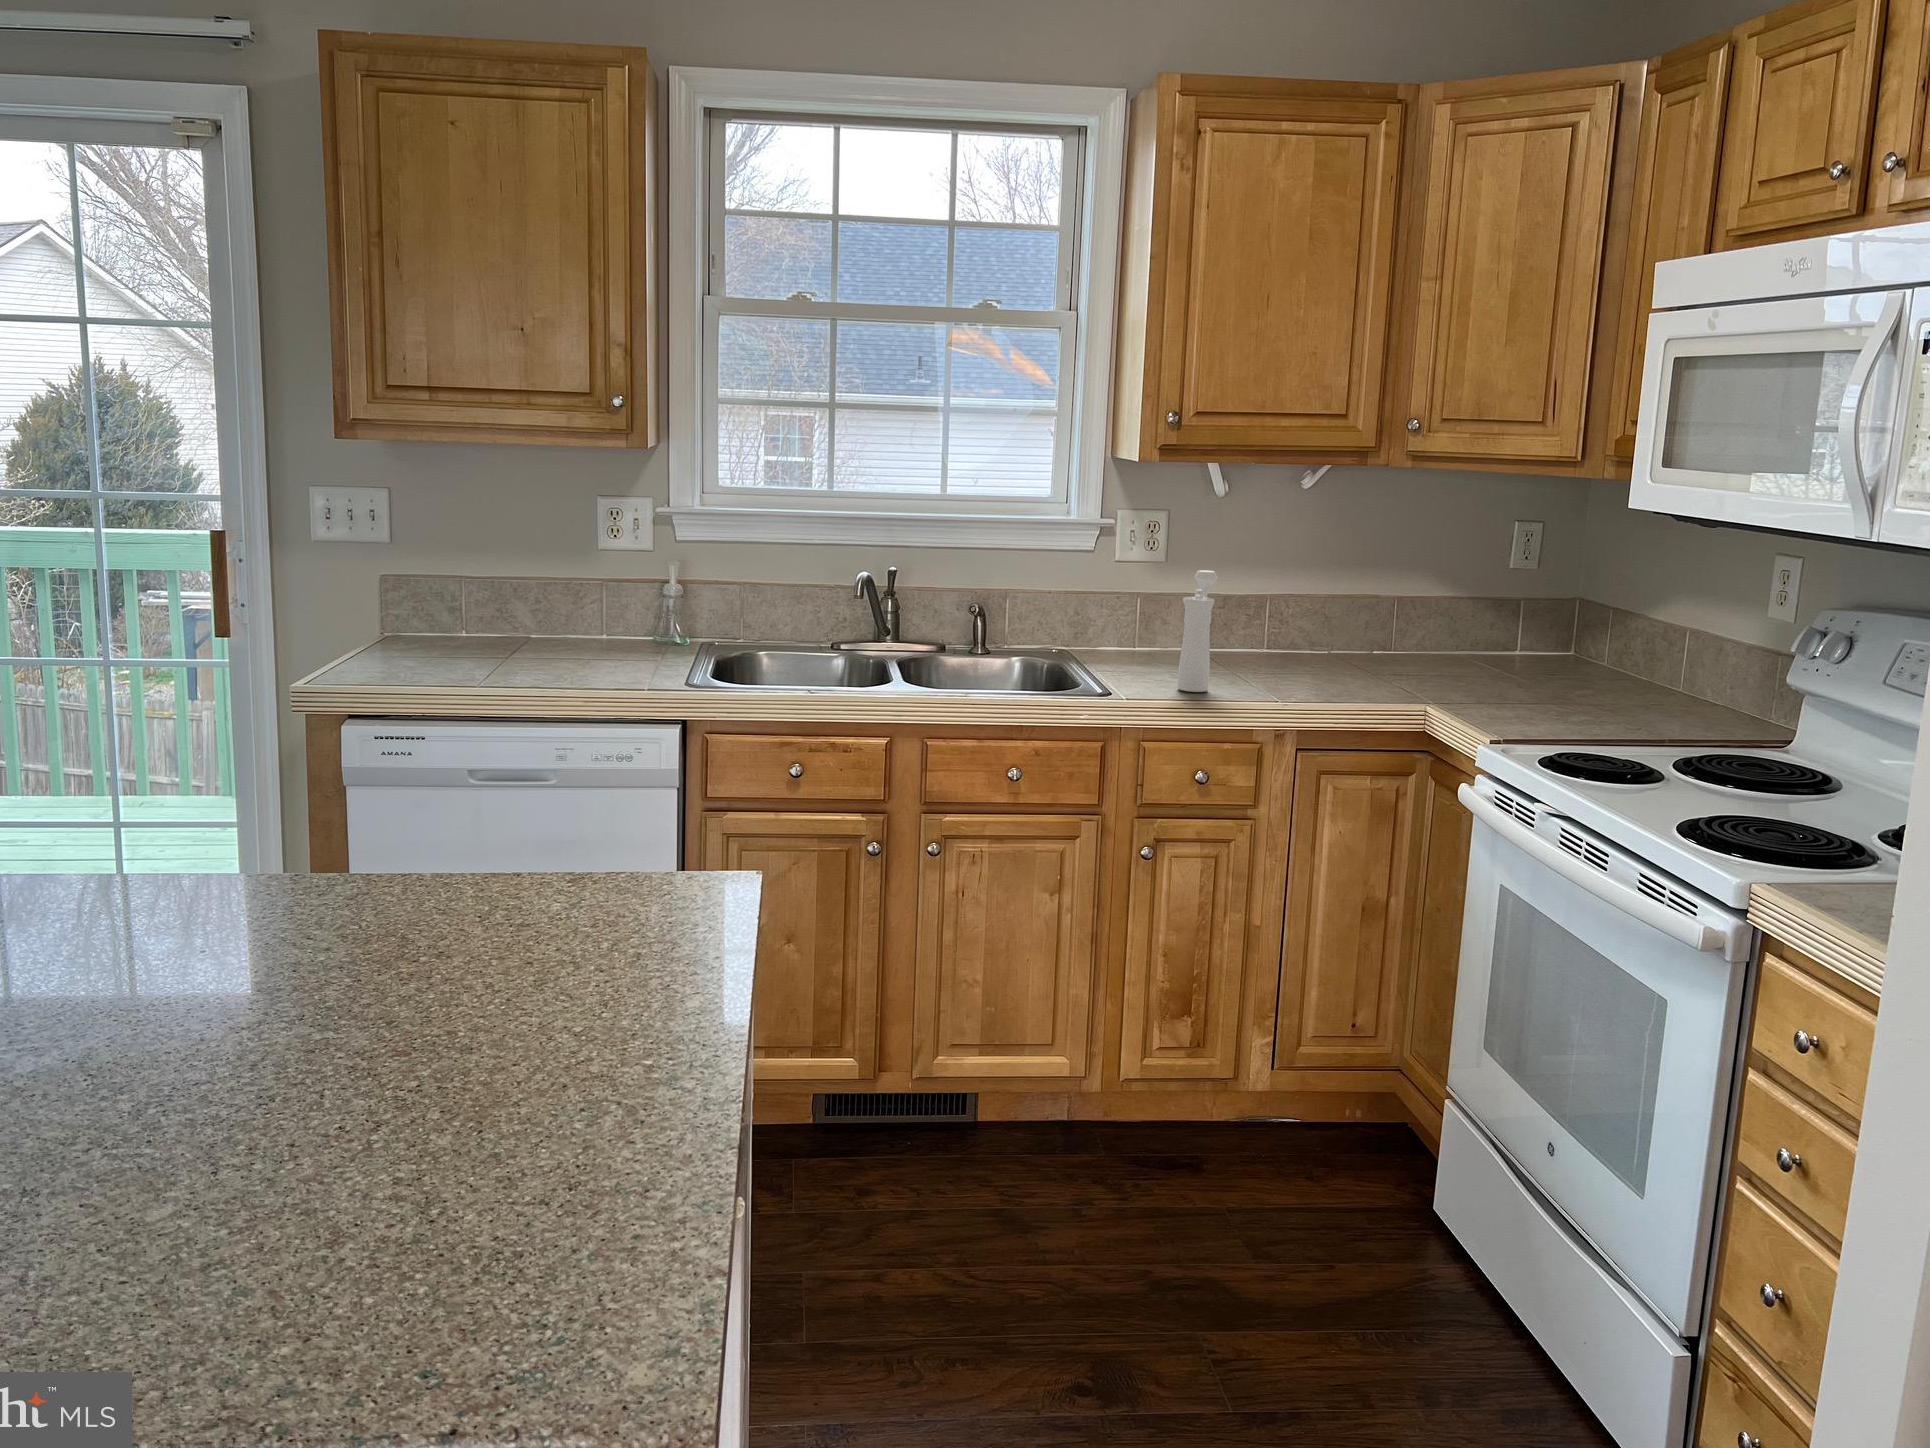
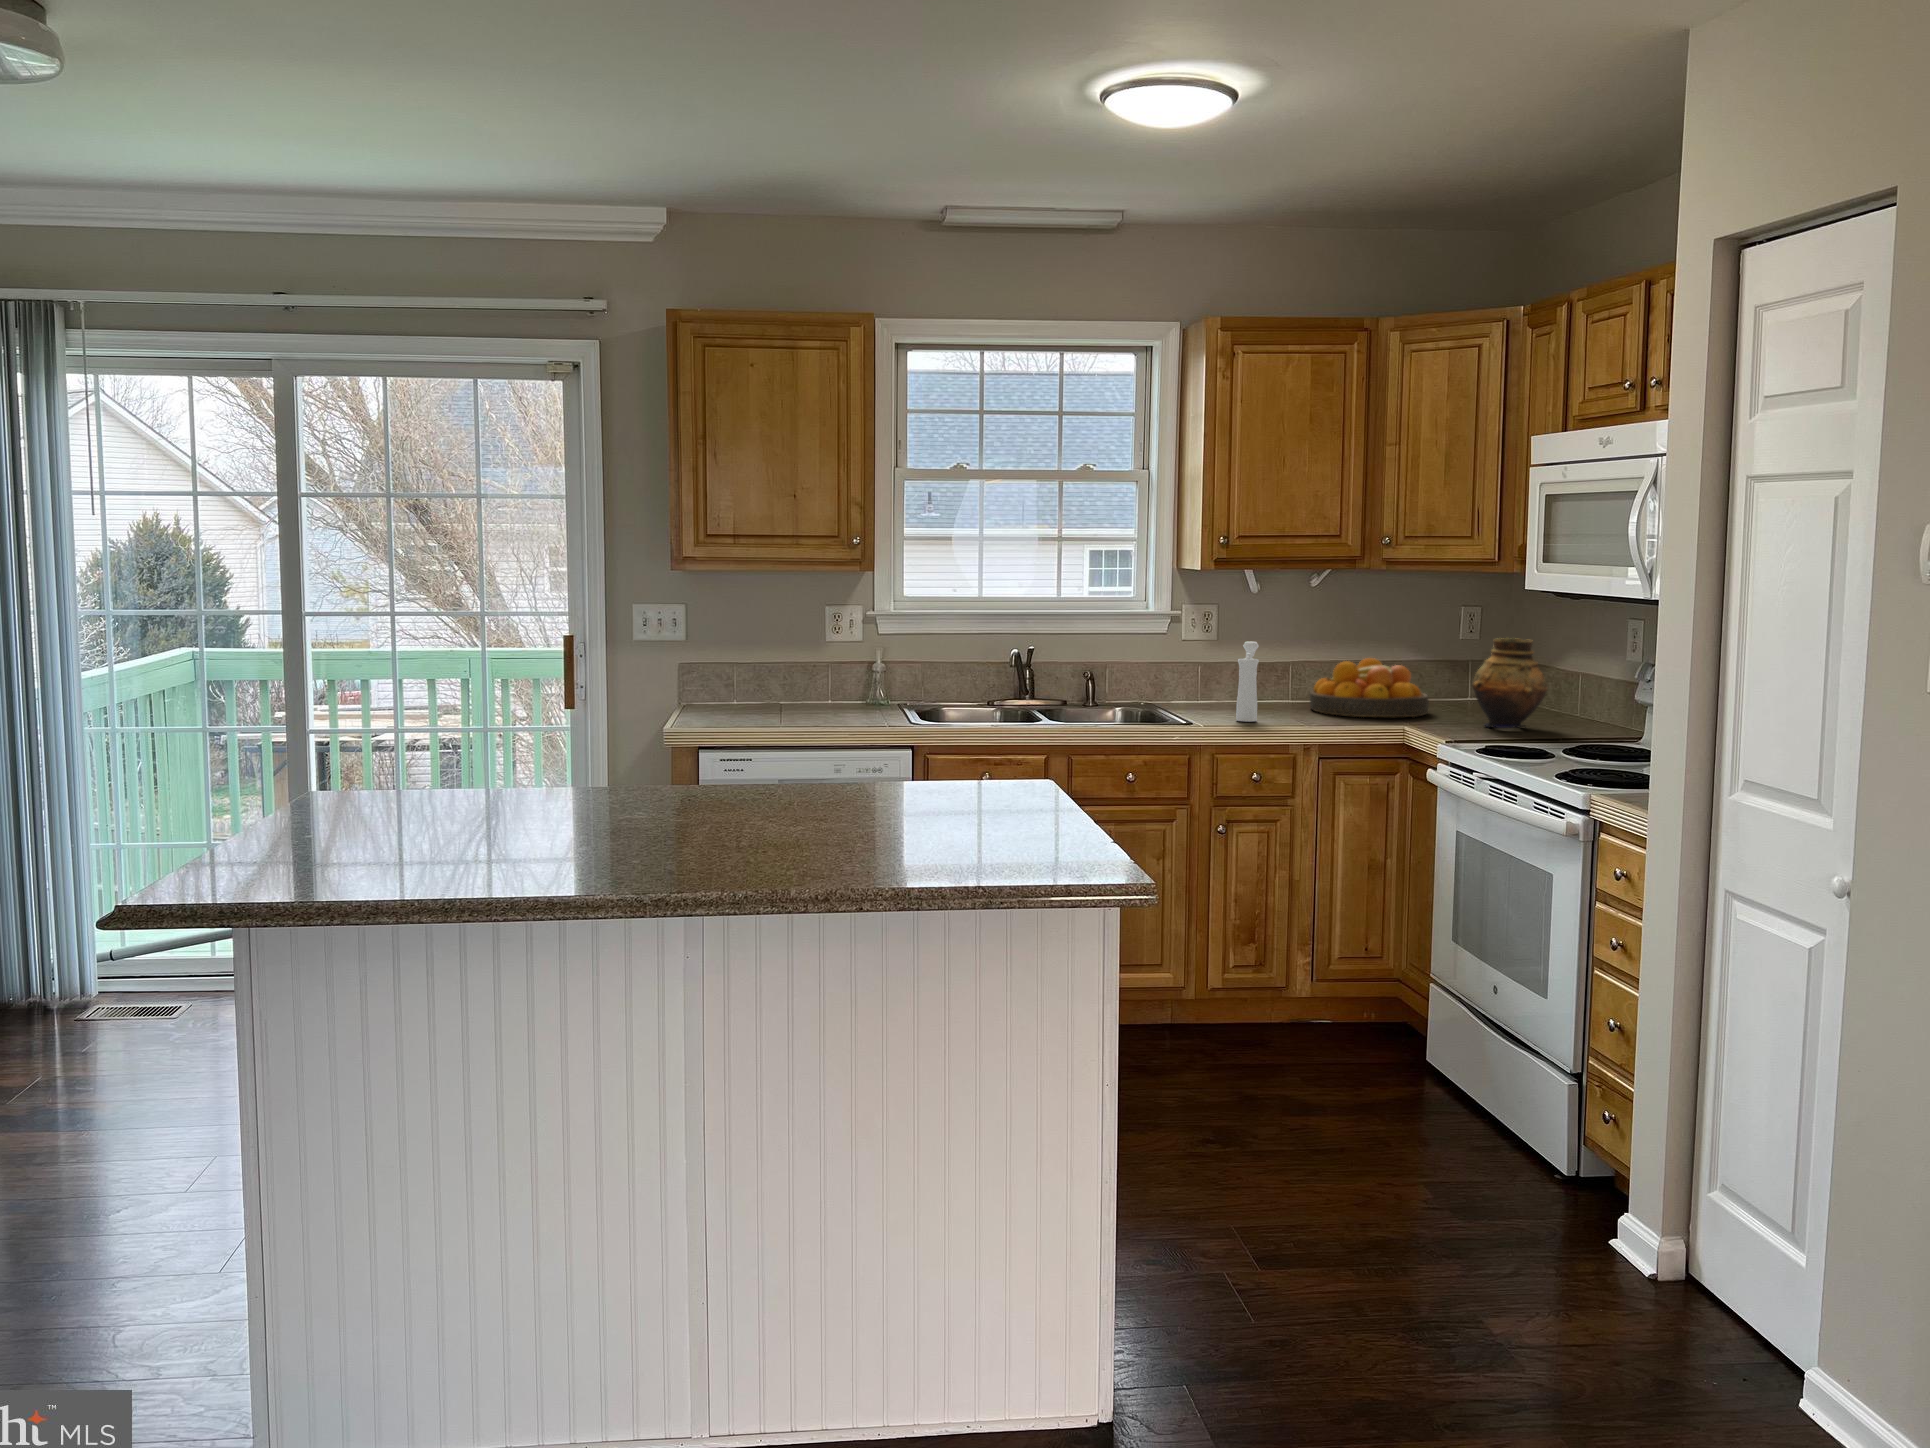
vase: none [1532,579,1647,716] -> present [1472,638,1548,728]
fruit bowl: none [1291,596,1465,689] -> present [1310,658,1429,717]

